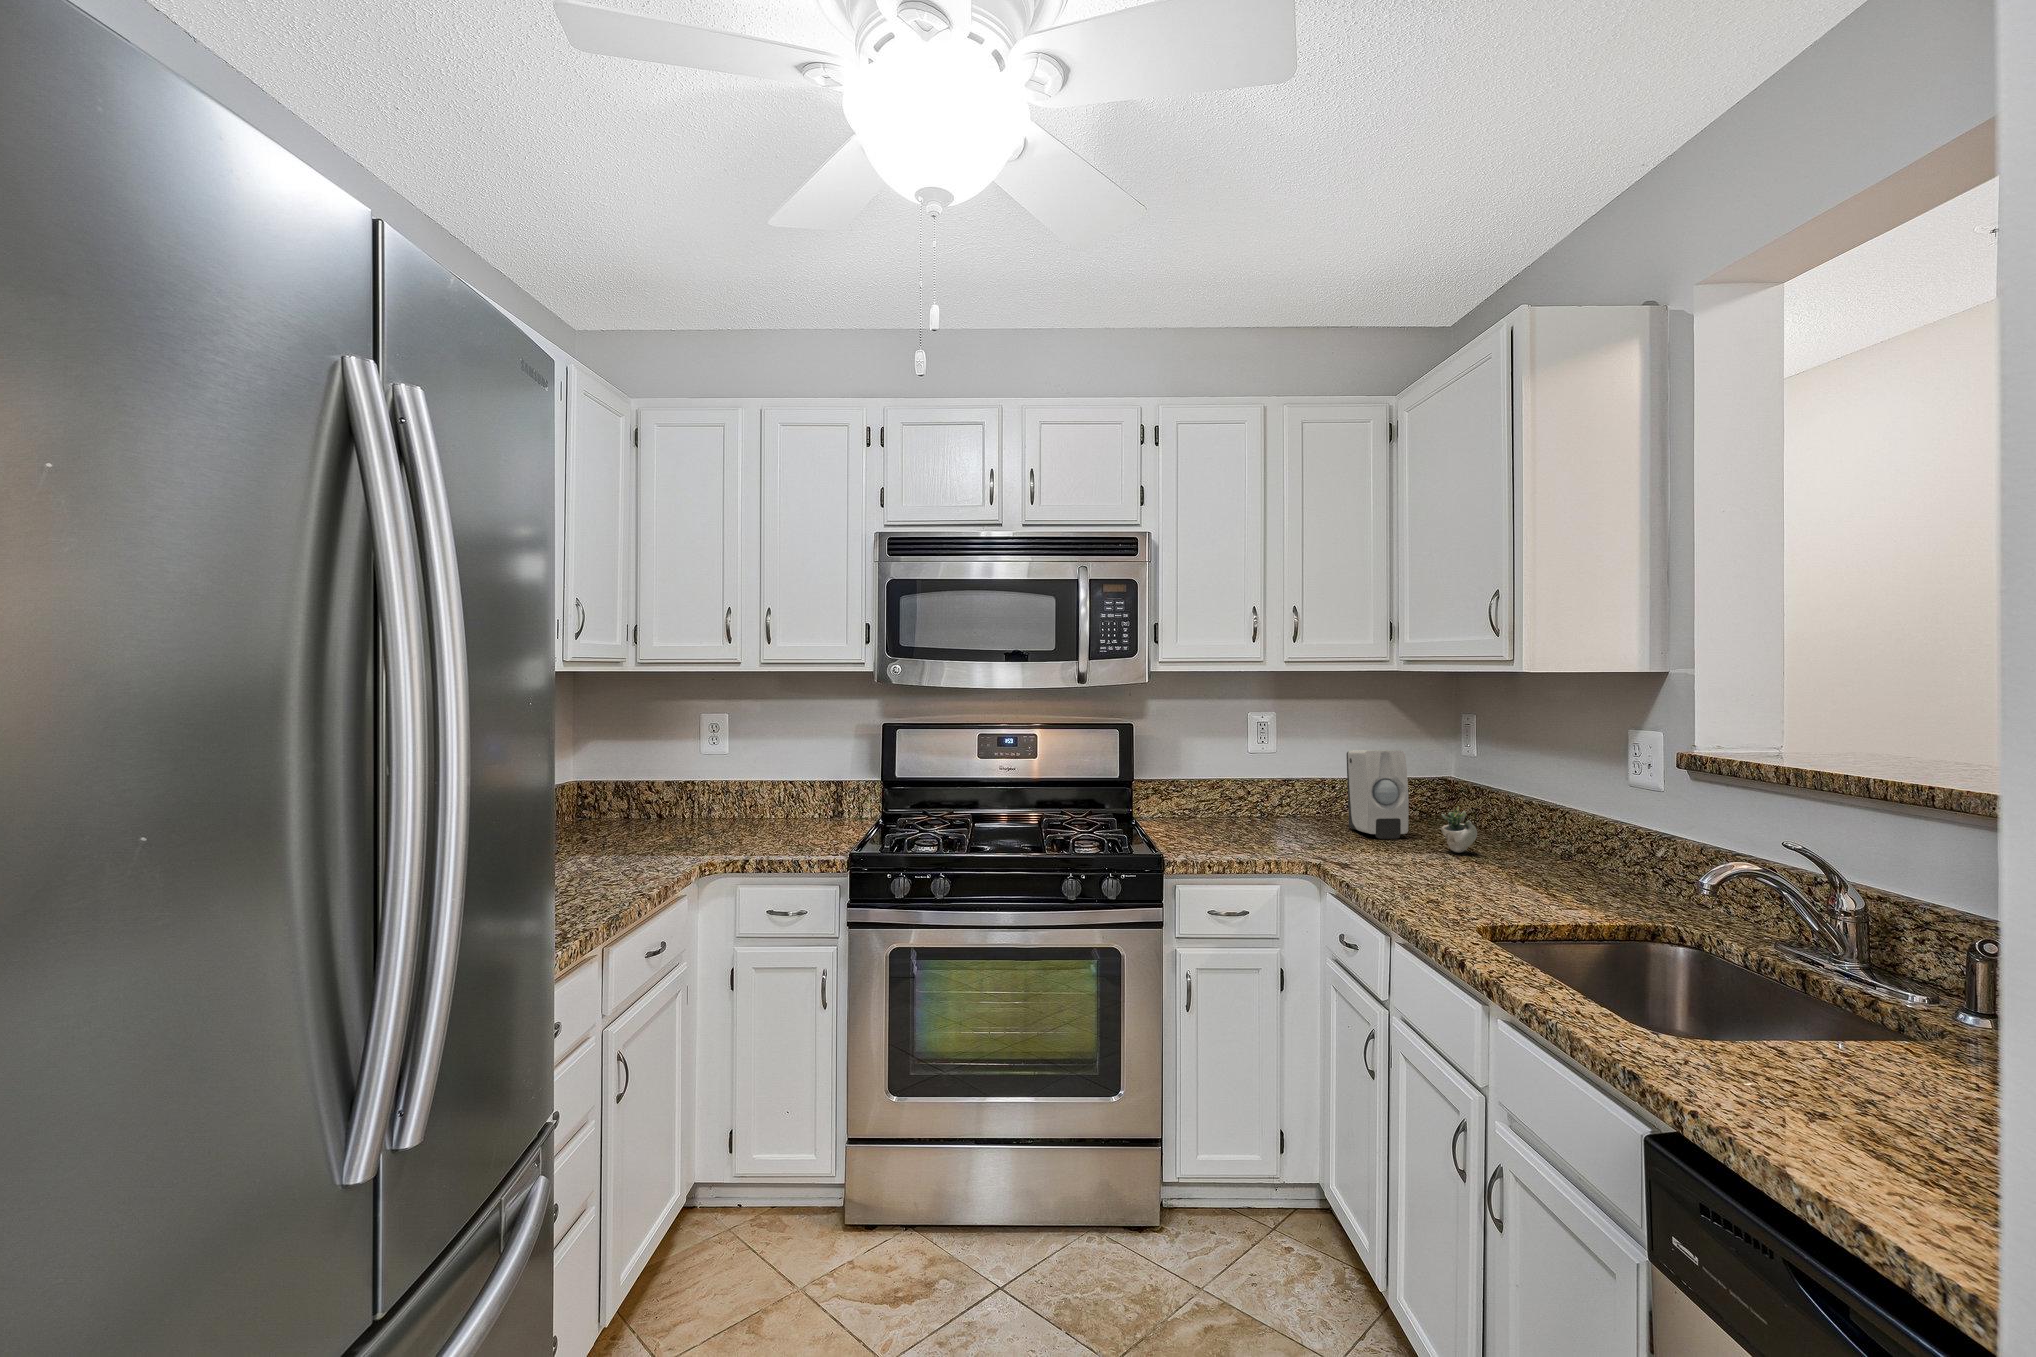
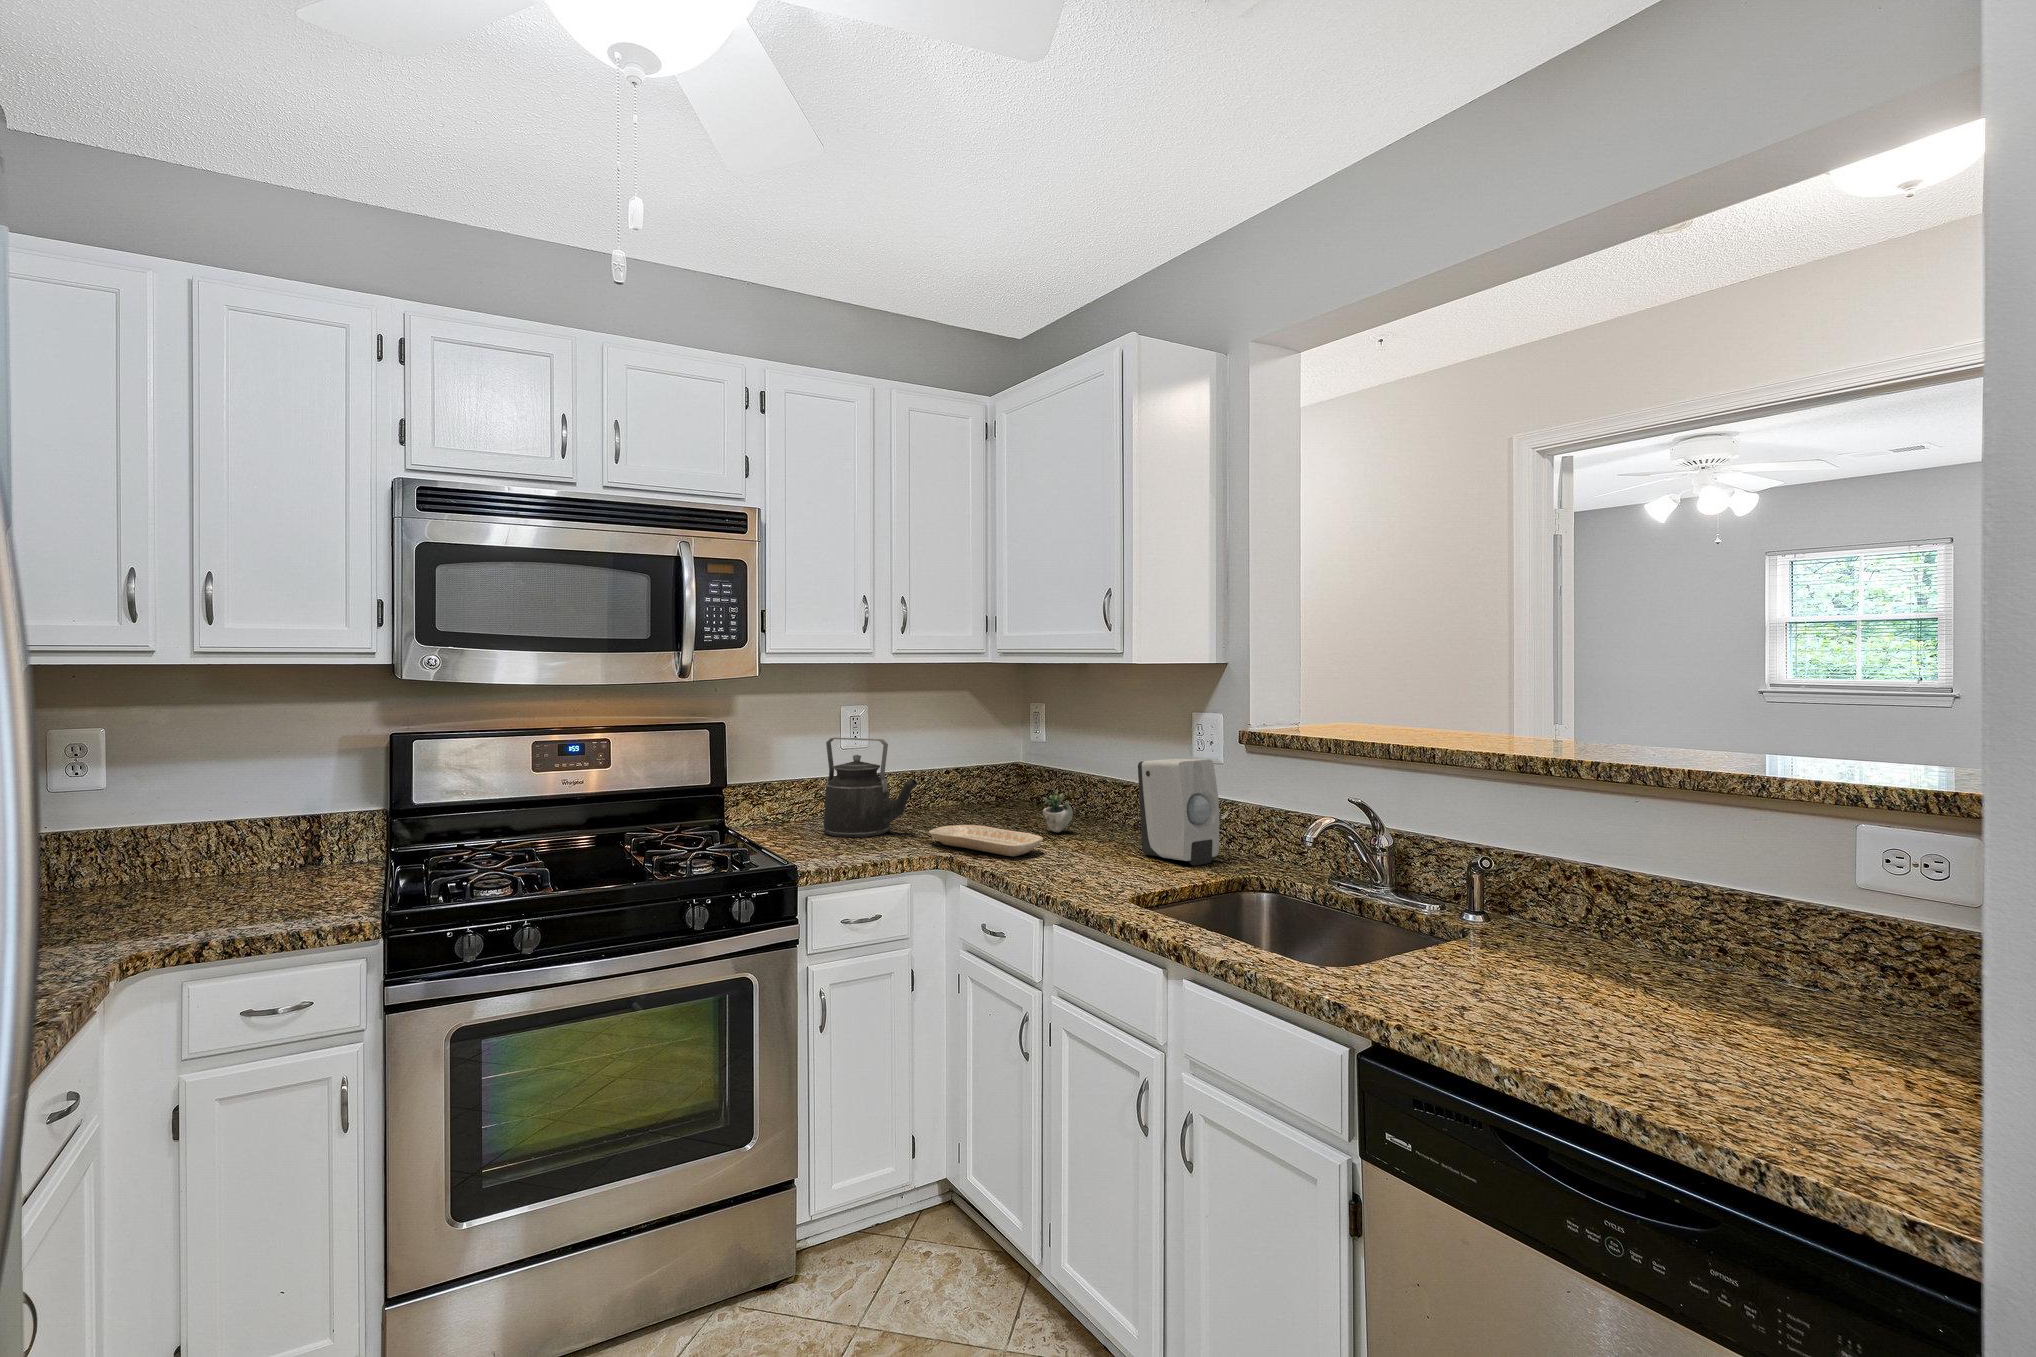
kettle: none [1215,742,1303,837] -> present [824,738,918,837]
soap dispenser: present [1347,750,1409,839] -> present [1138,759,1220,865]
tray: none [1305,834,1420,870] -> present [929,825,1043,856]

